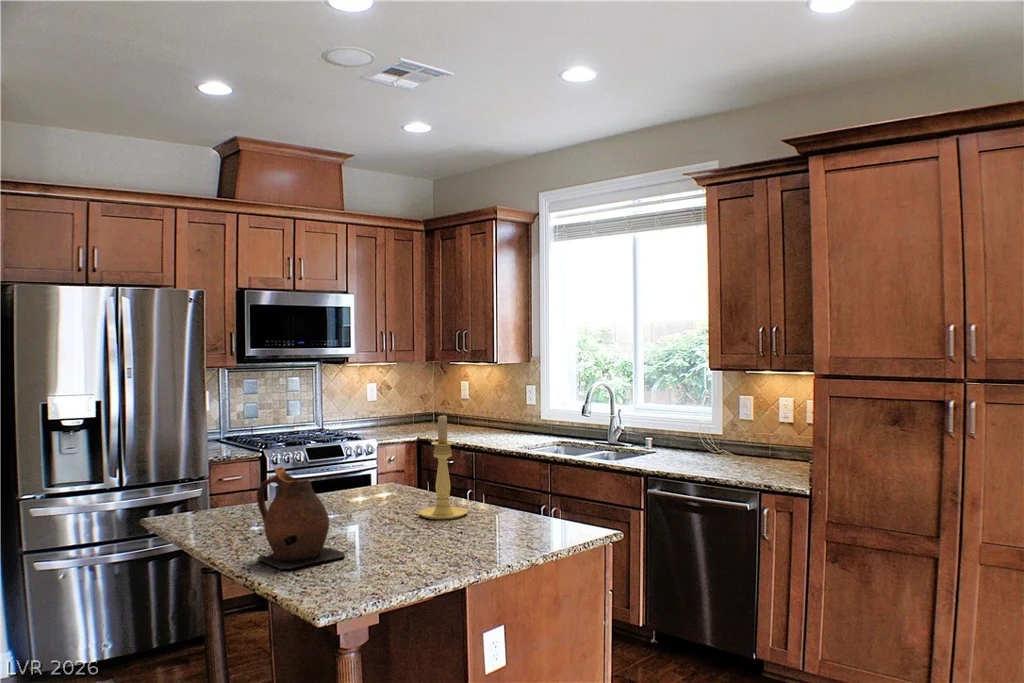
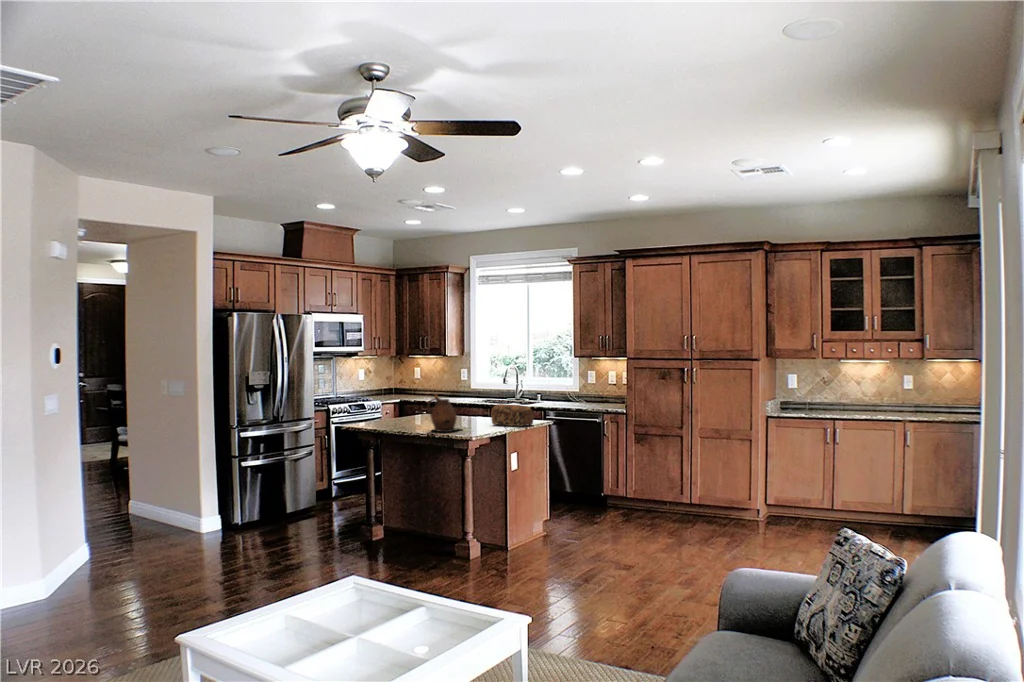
candle holder: present [419,415,467,519] -> none [467,376,488,422]
bread loaf: none [445,486,540,550] -> present [491,404,534,426]

